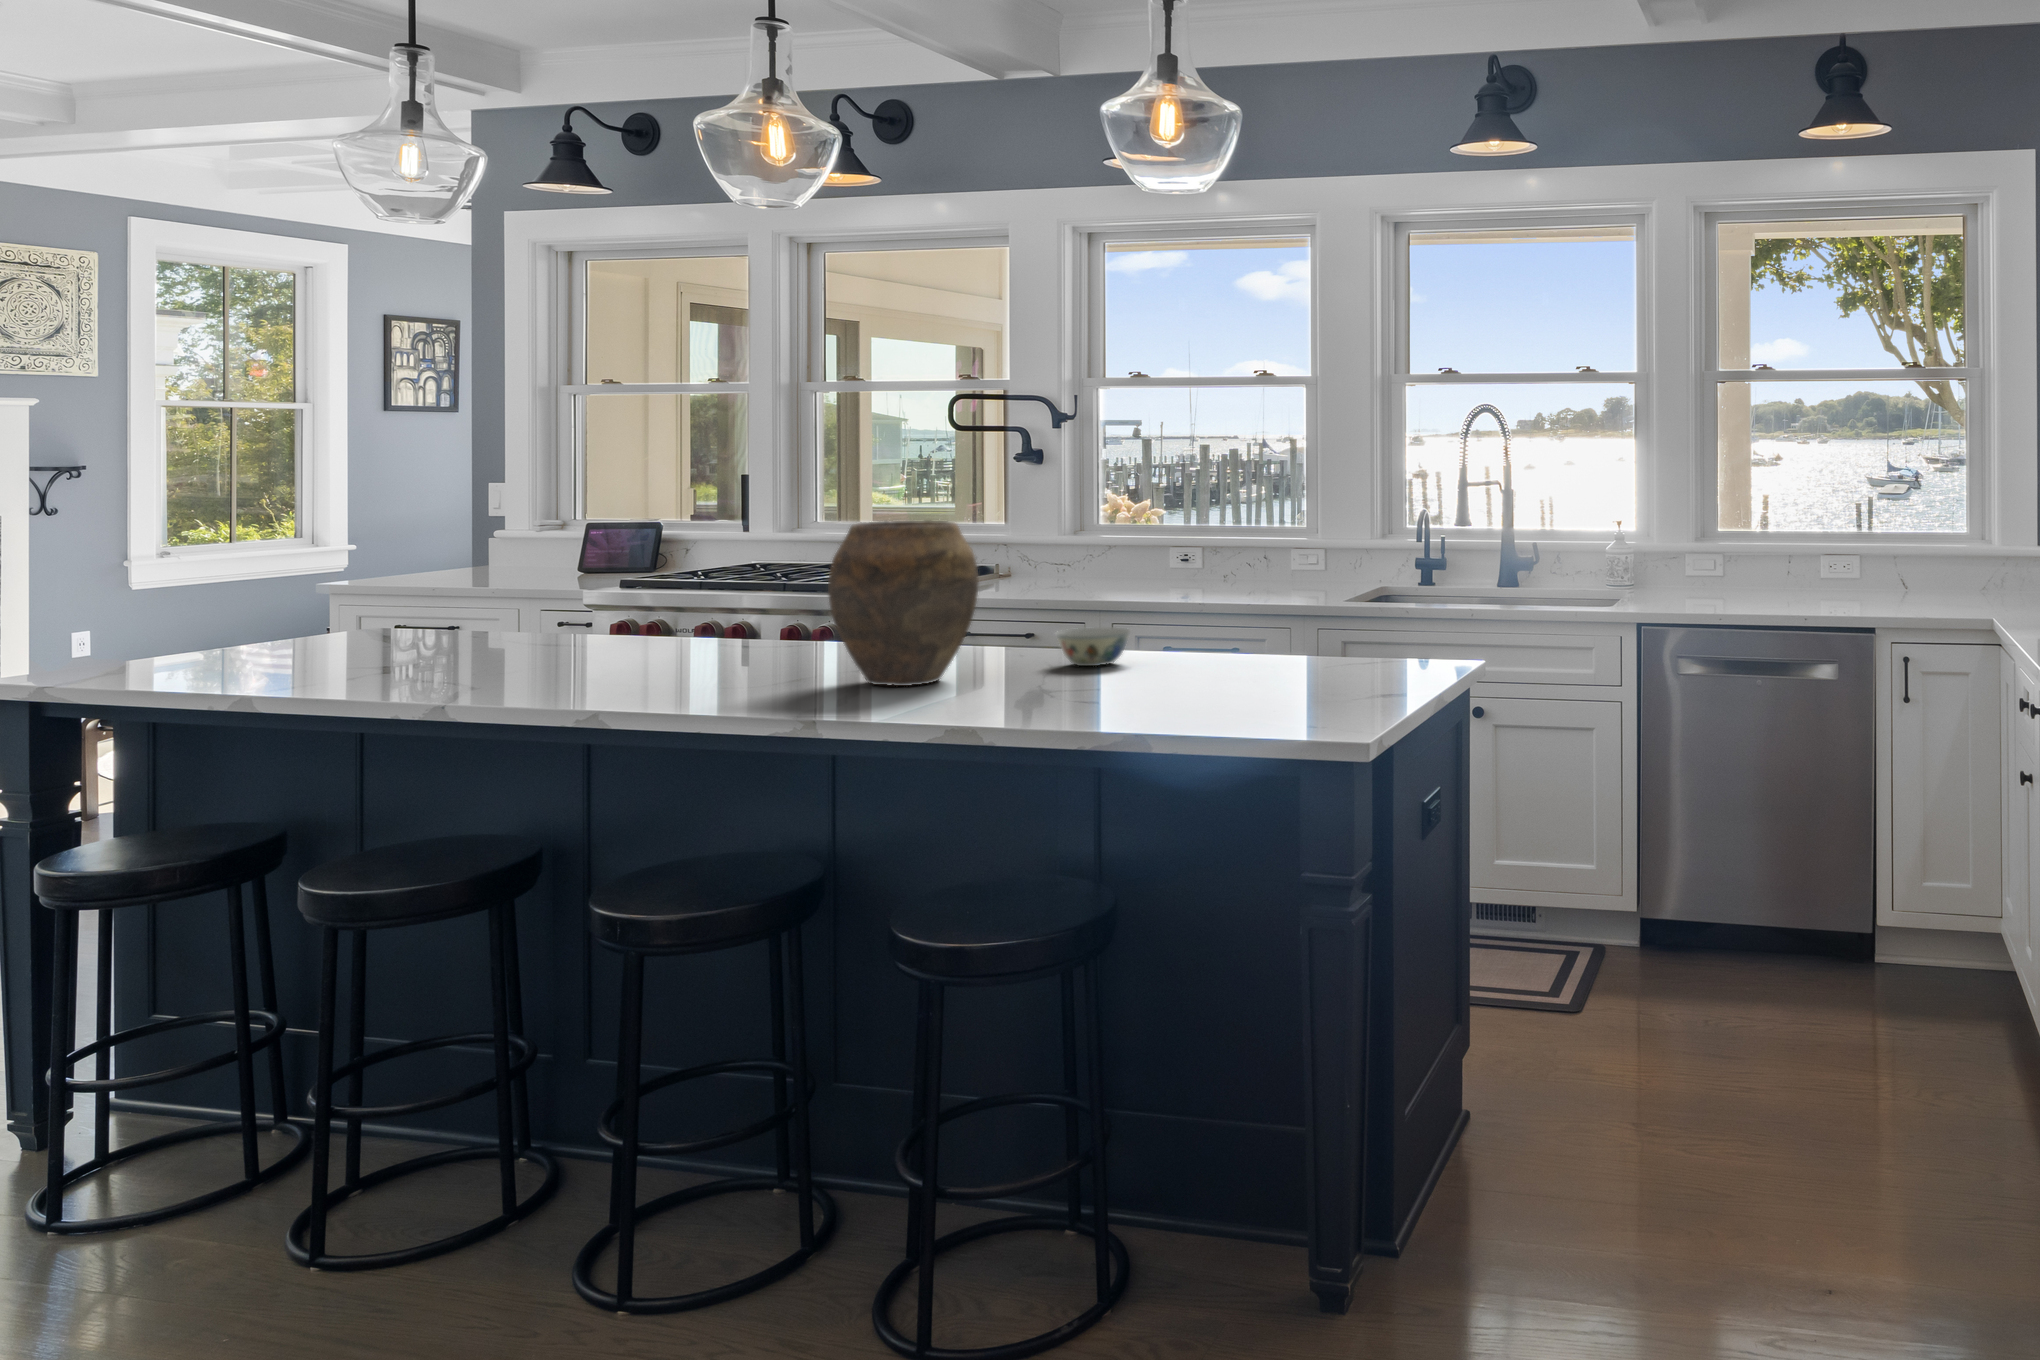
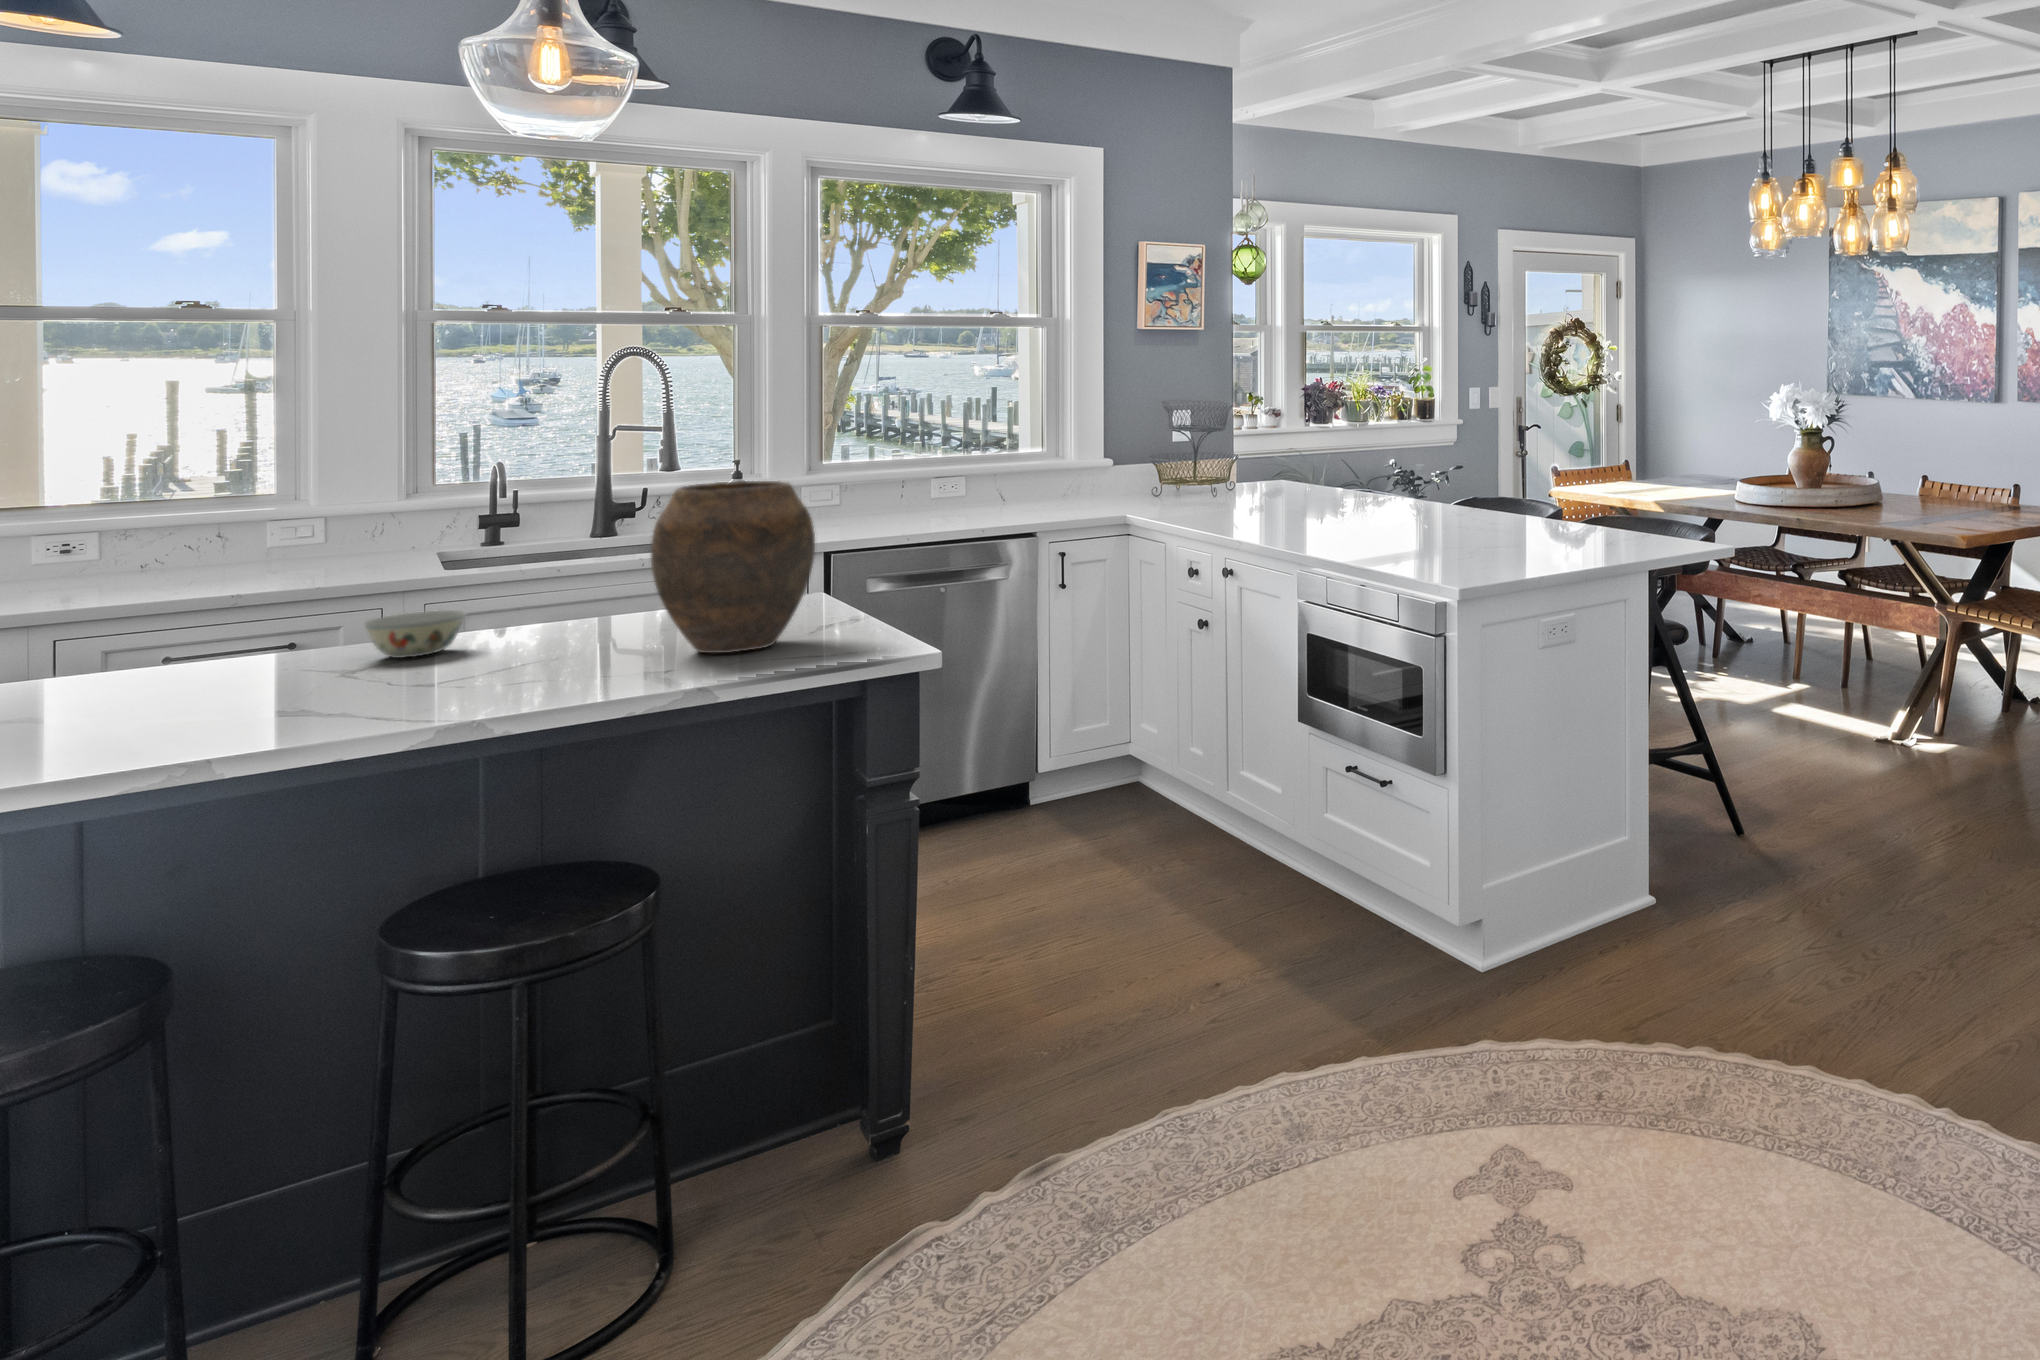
vase: present [828,520,979,686] -> present [651,481,815,653]

